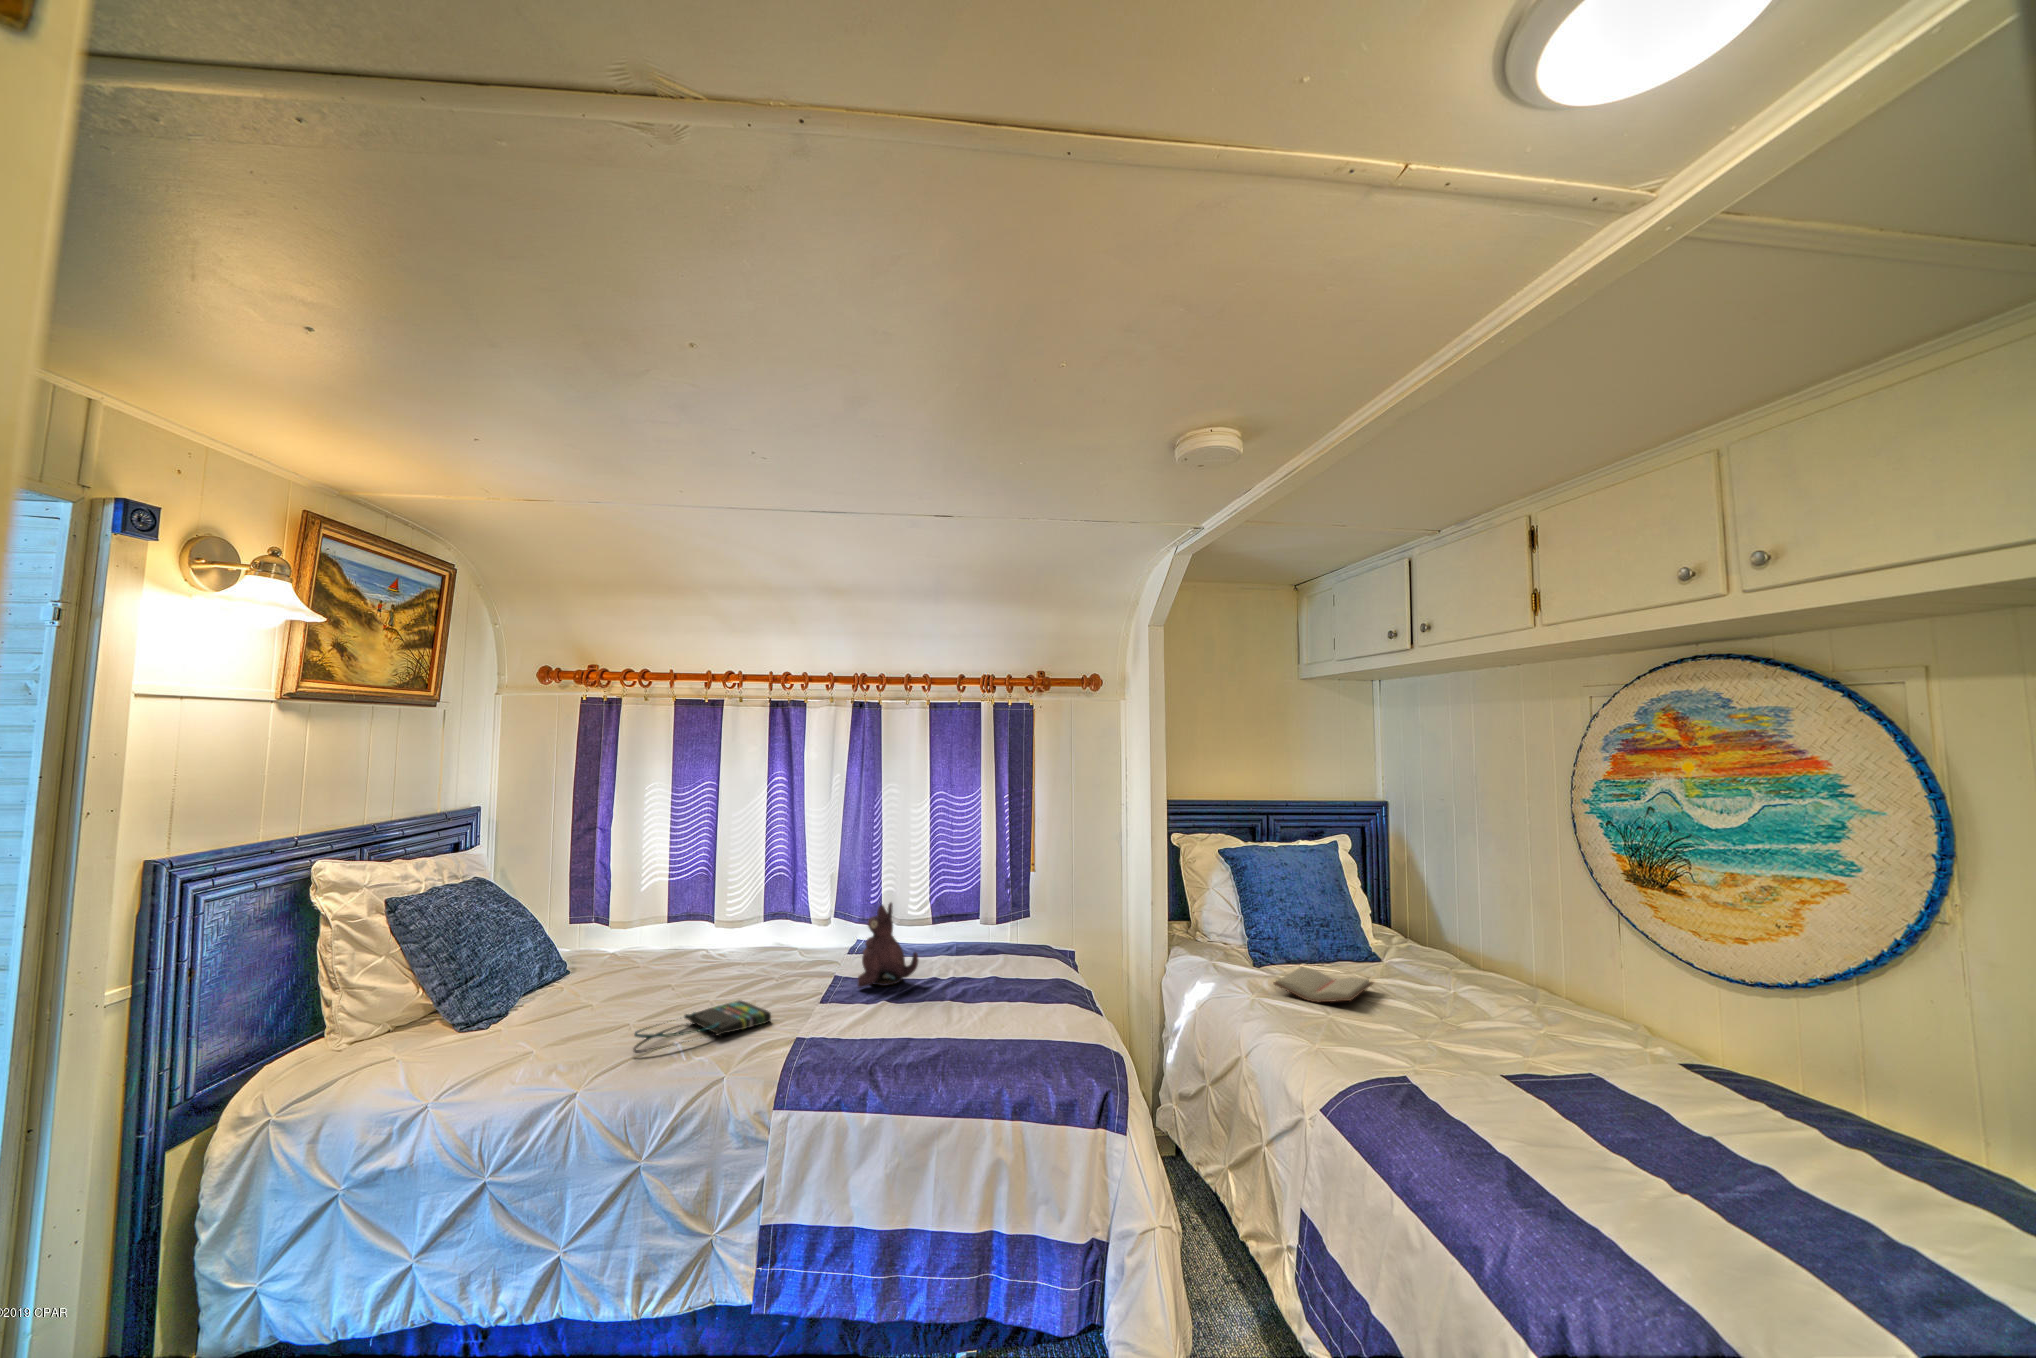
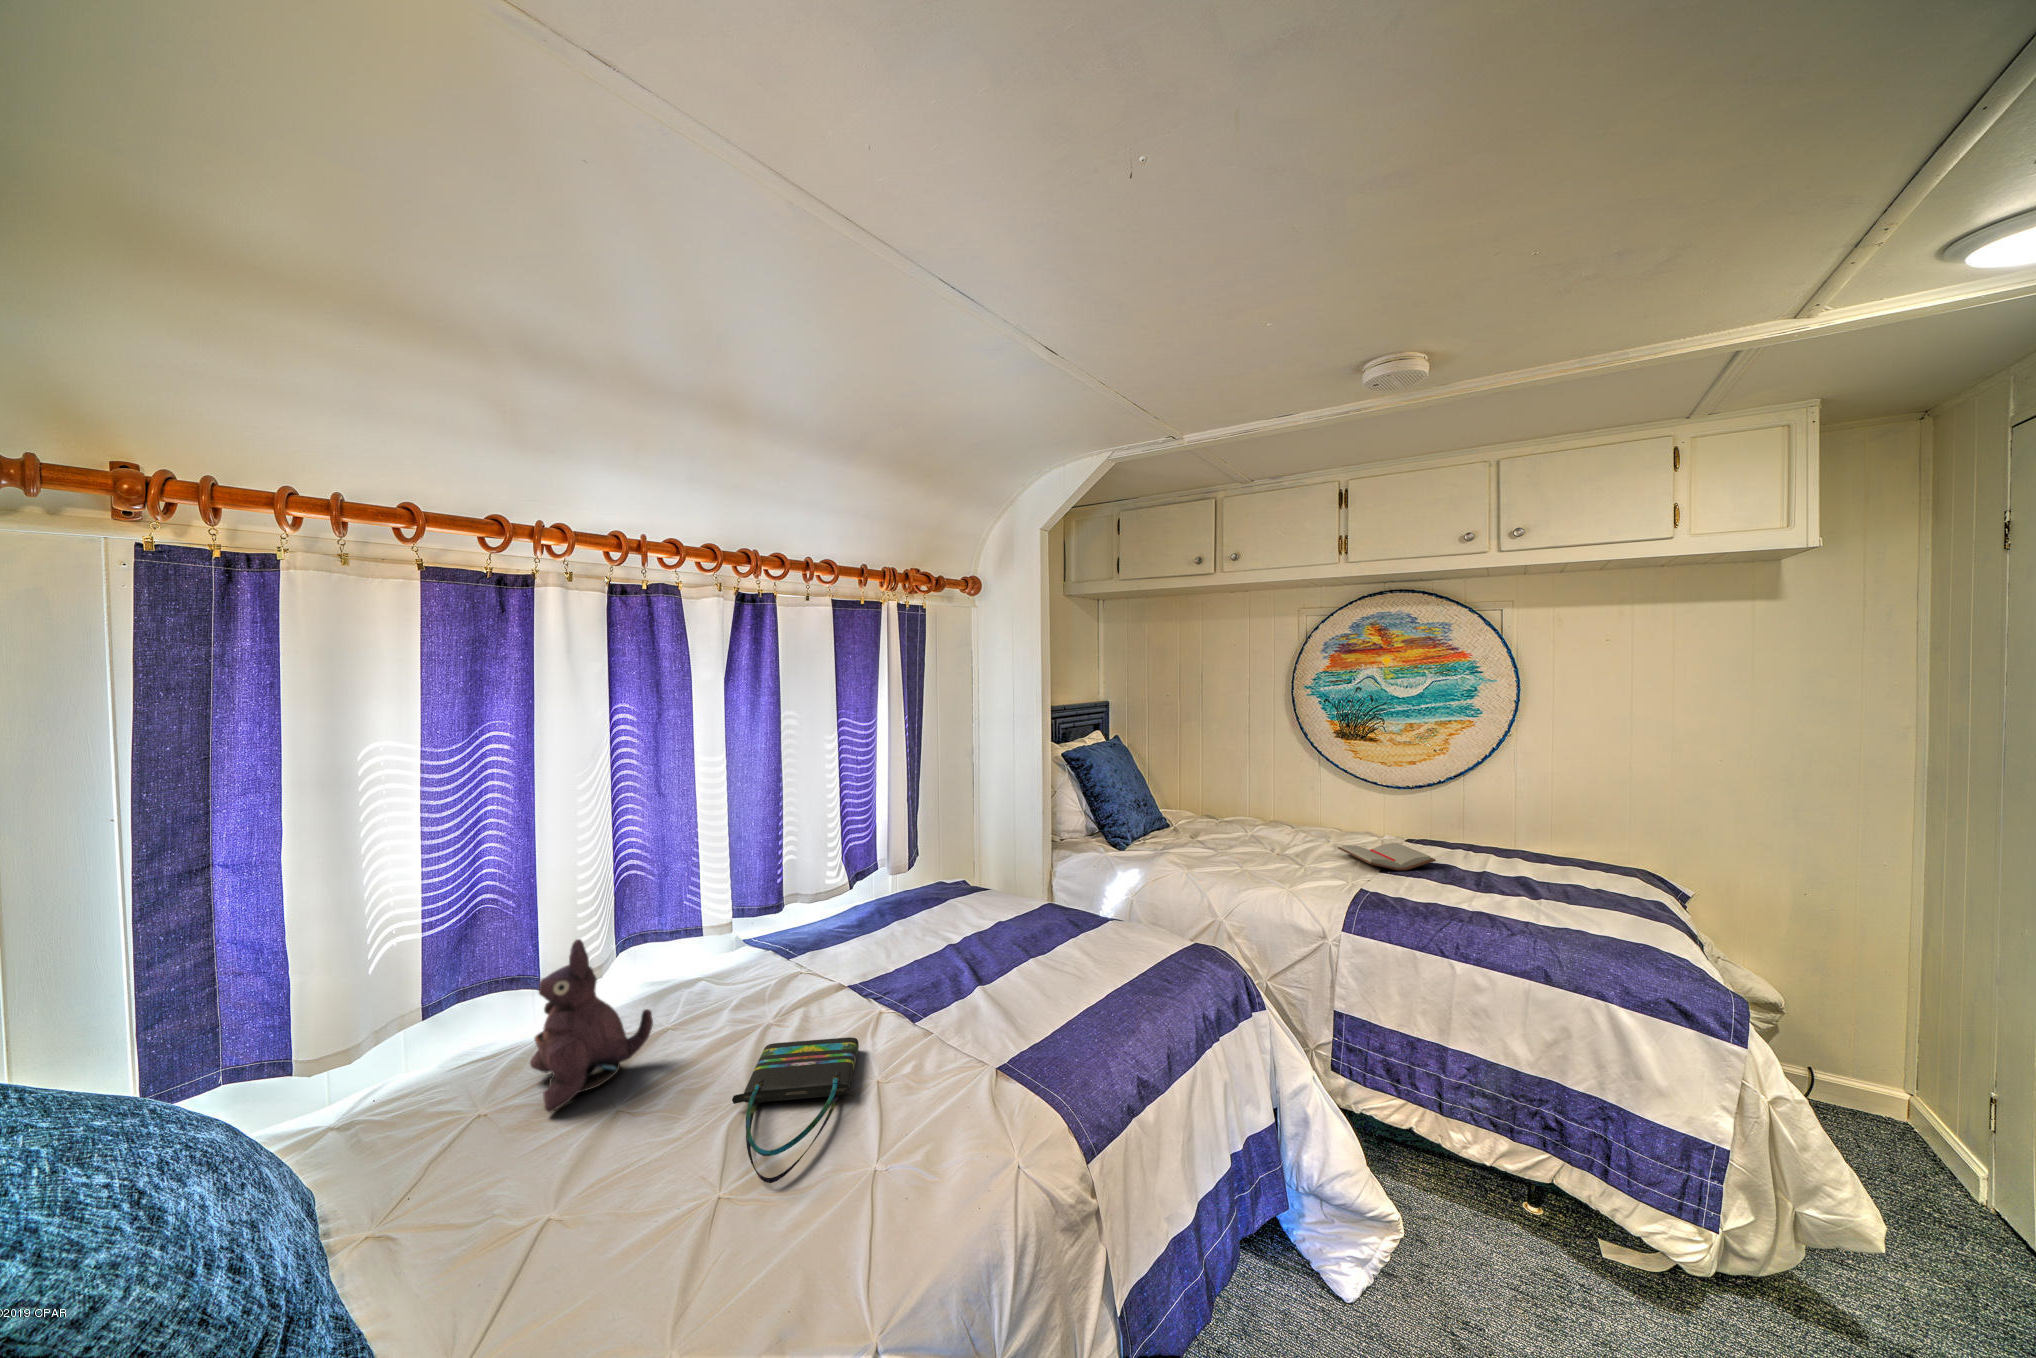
plush toy: present [858,903,919,987] -> present [530,939,653,1112]
paperback book: present [1274,967,1373,1002] -> present [1338,843,1436,870]

